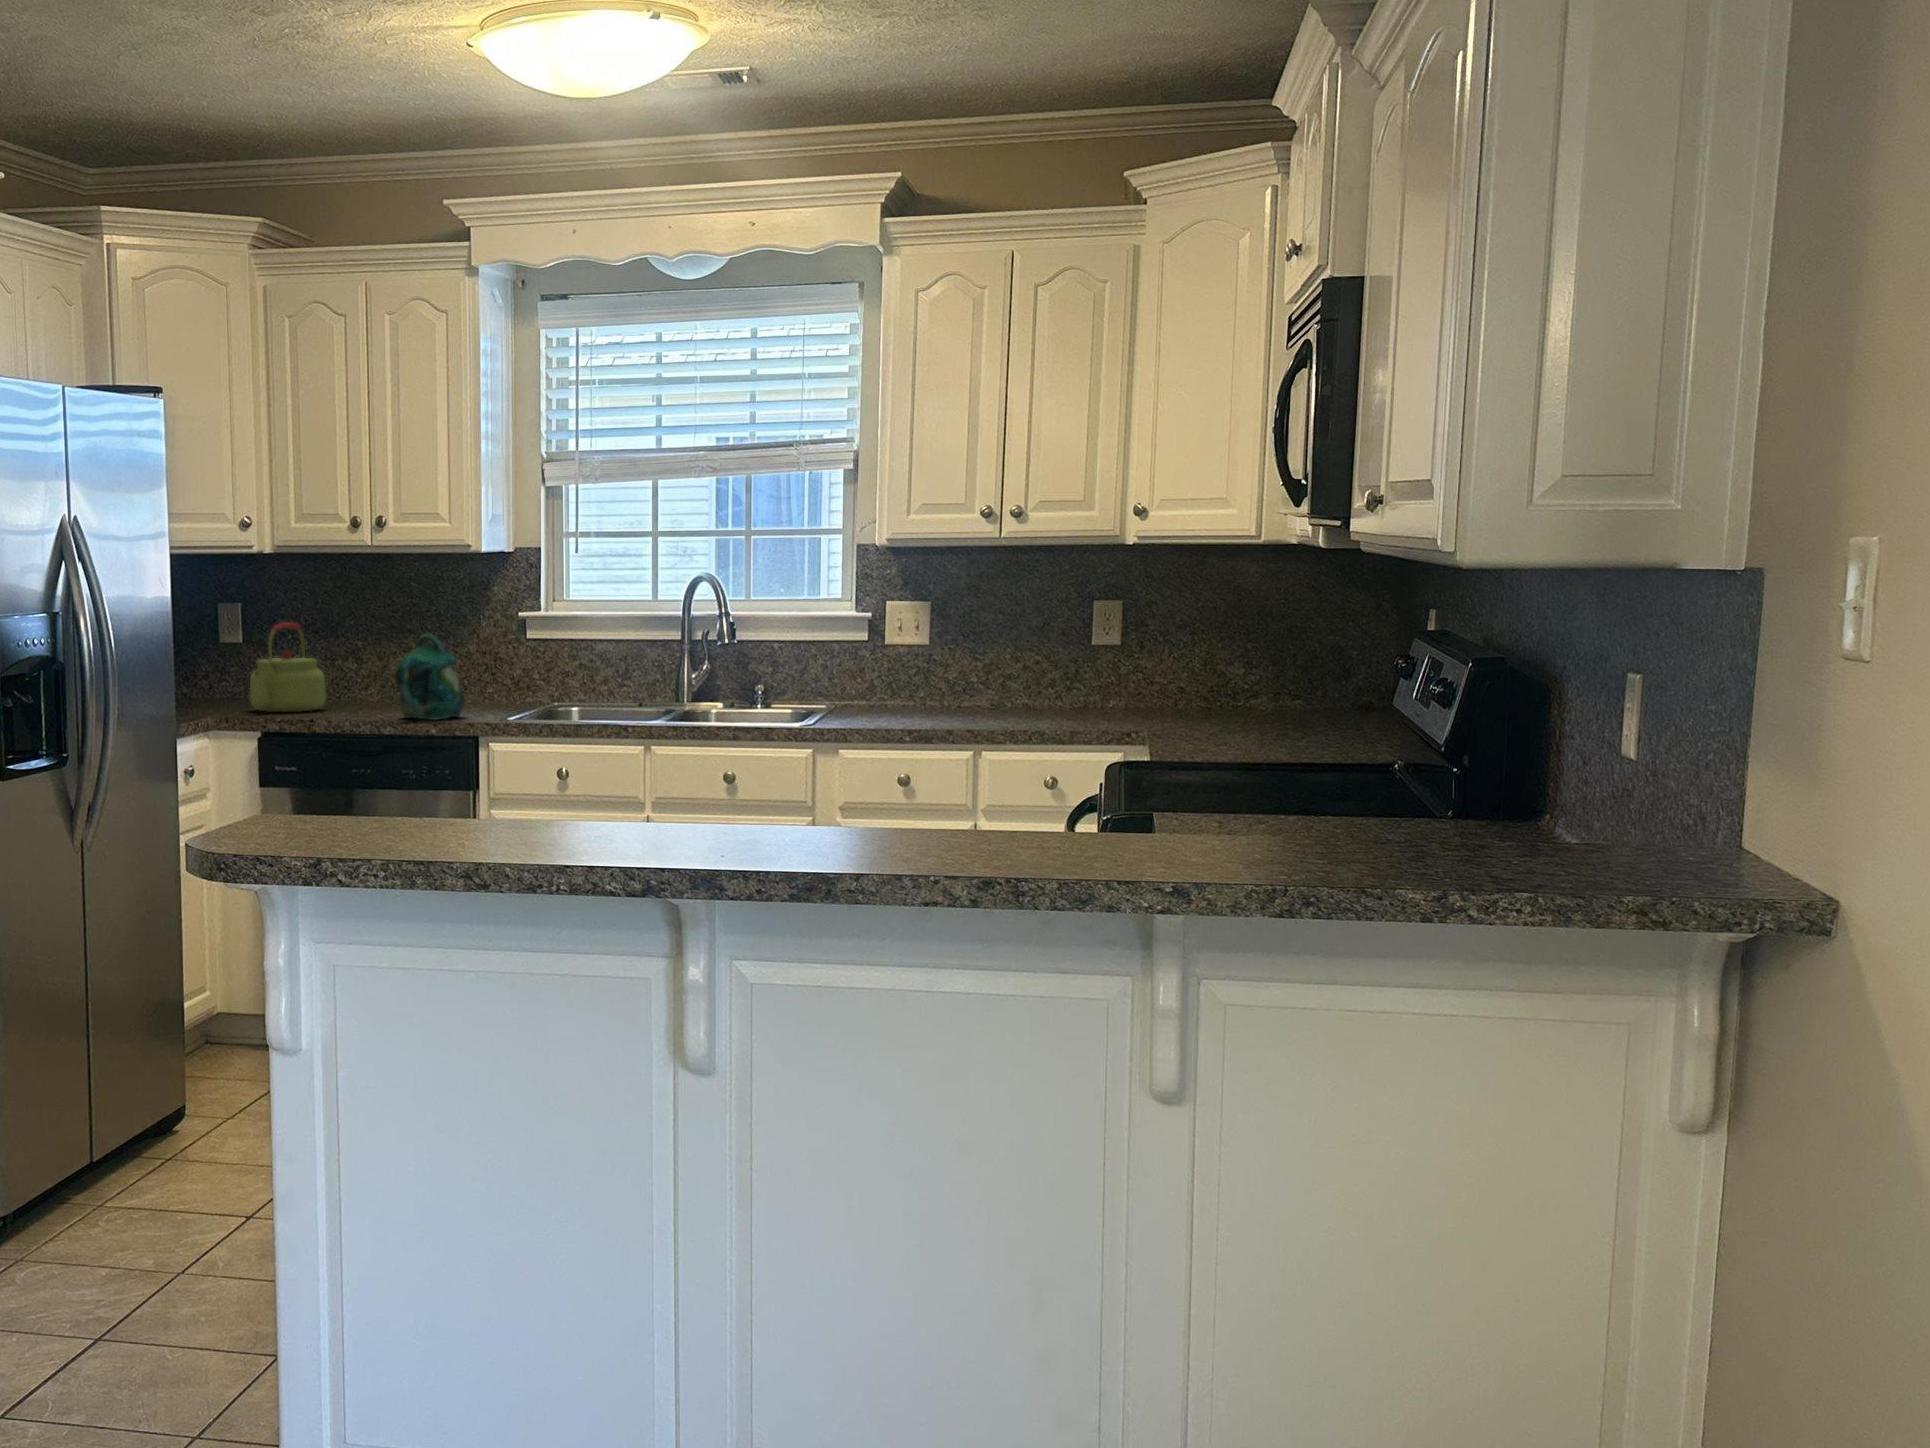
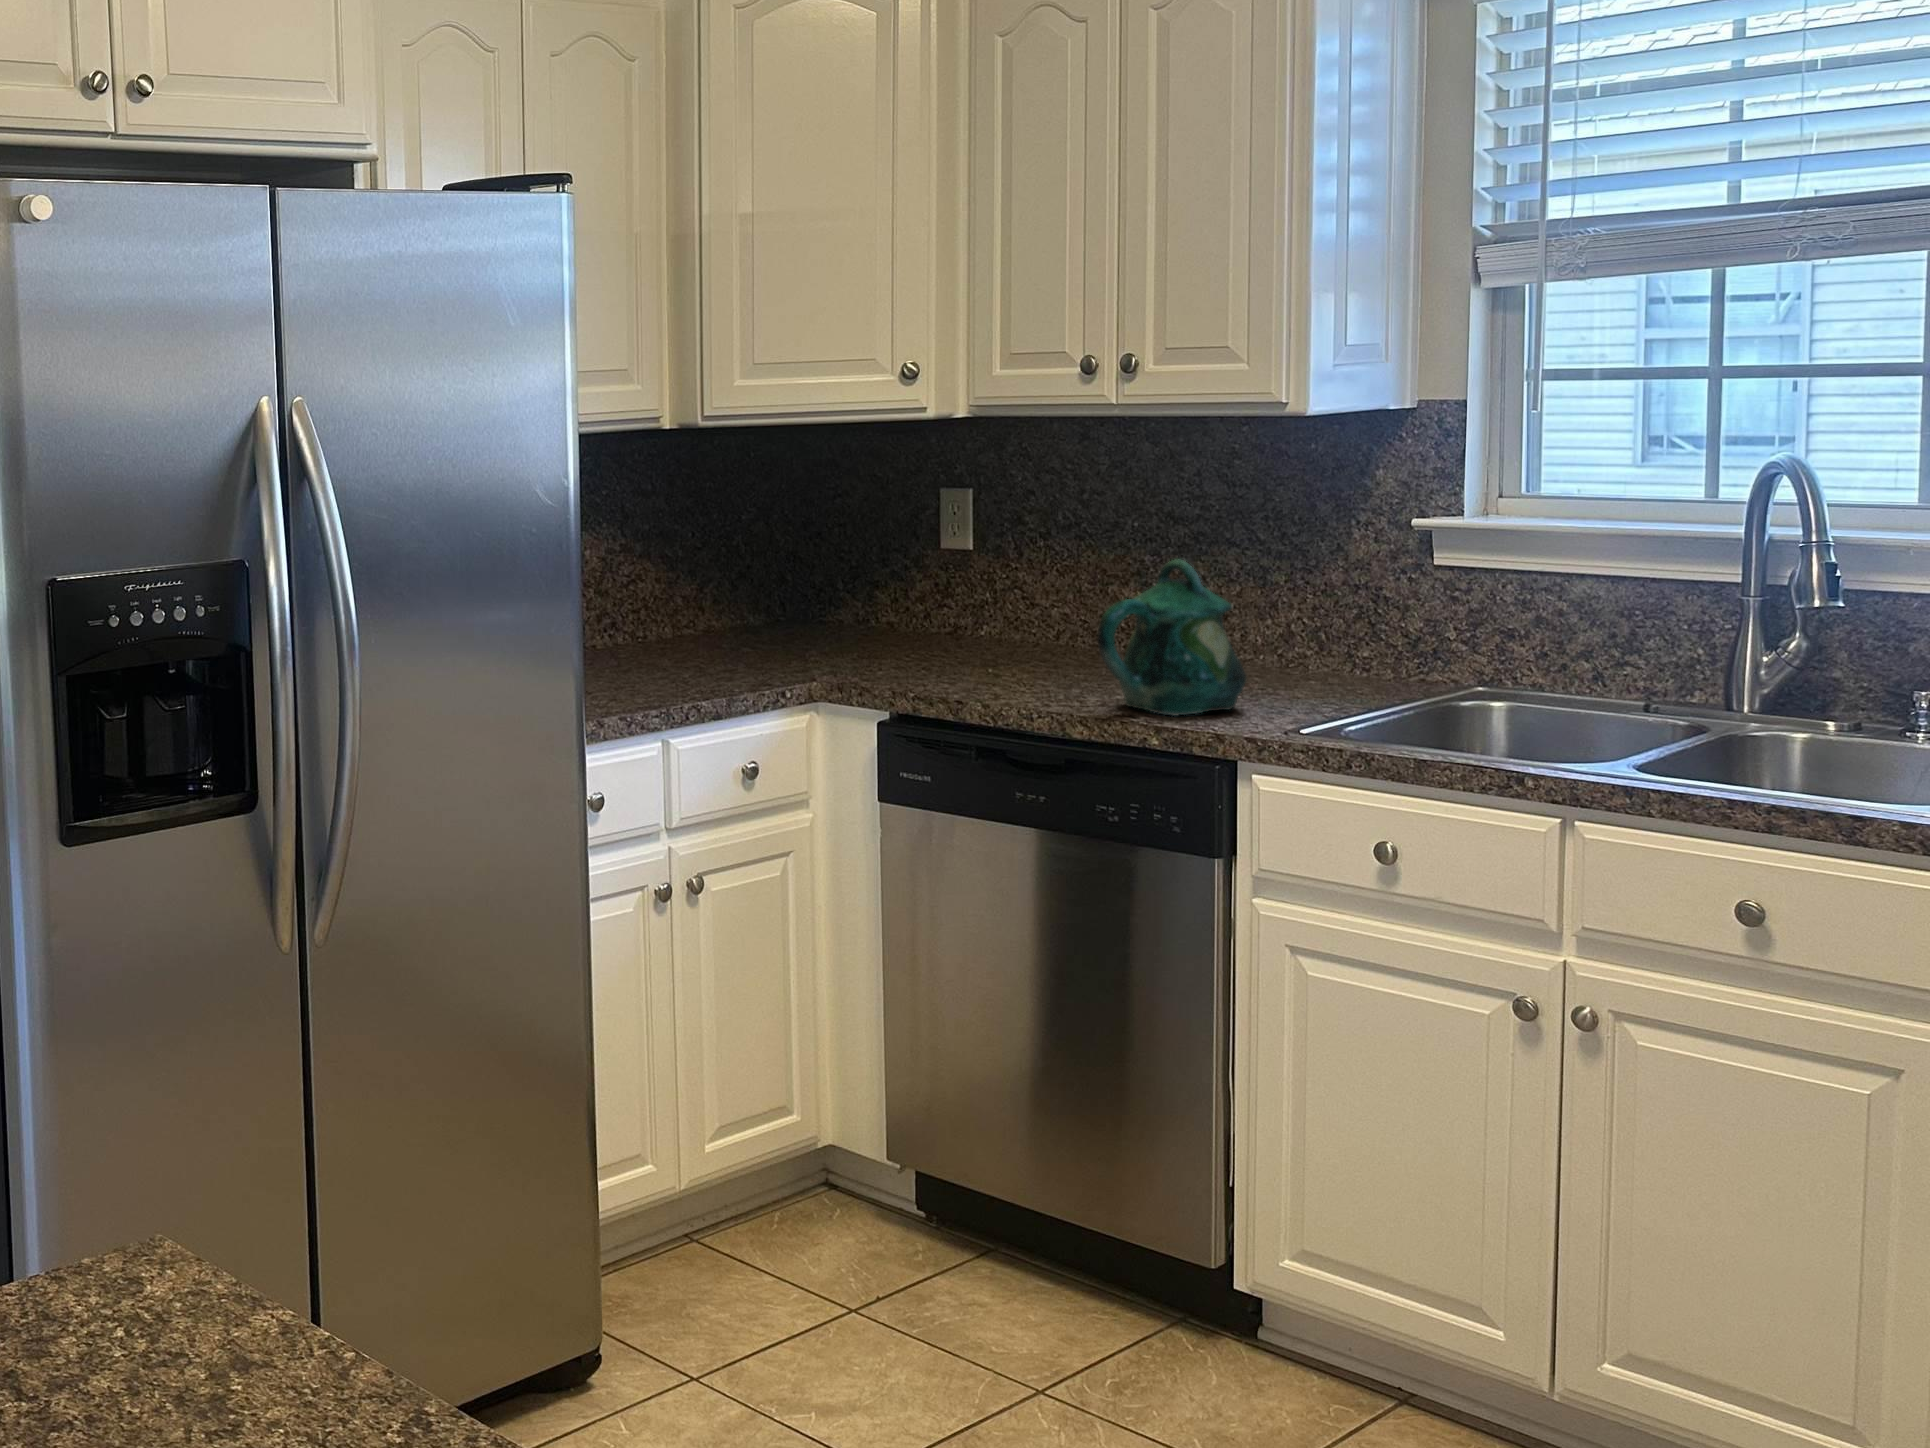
kettle: present [250,622,326,712] -> none [914,526,1050,671]

